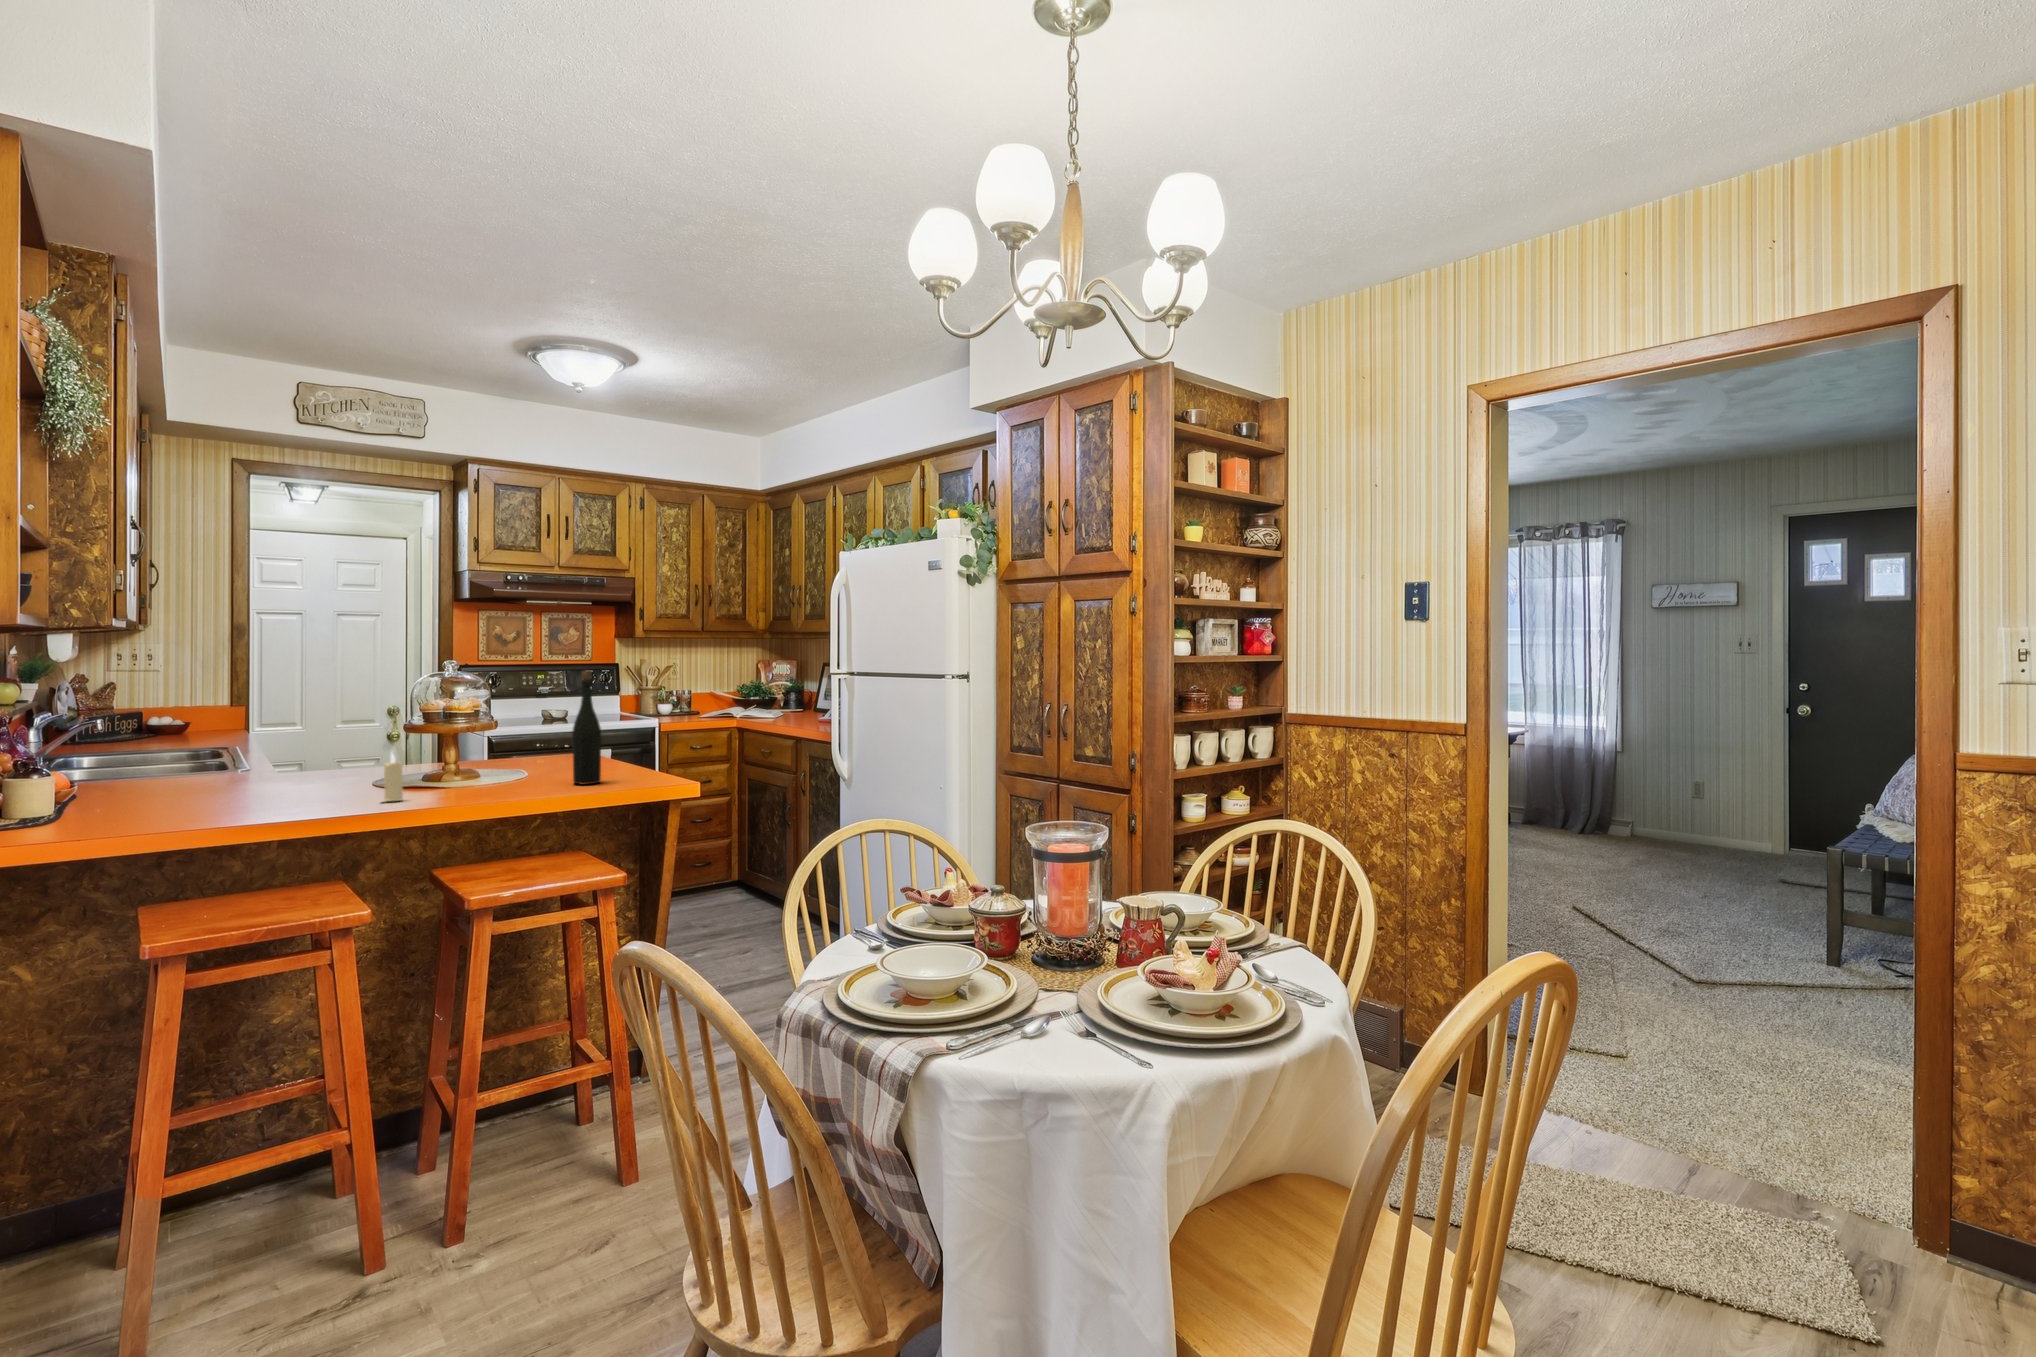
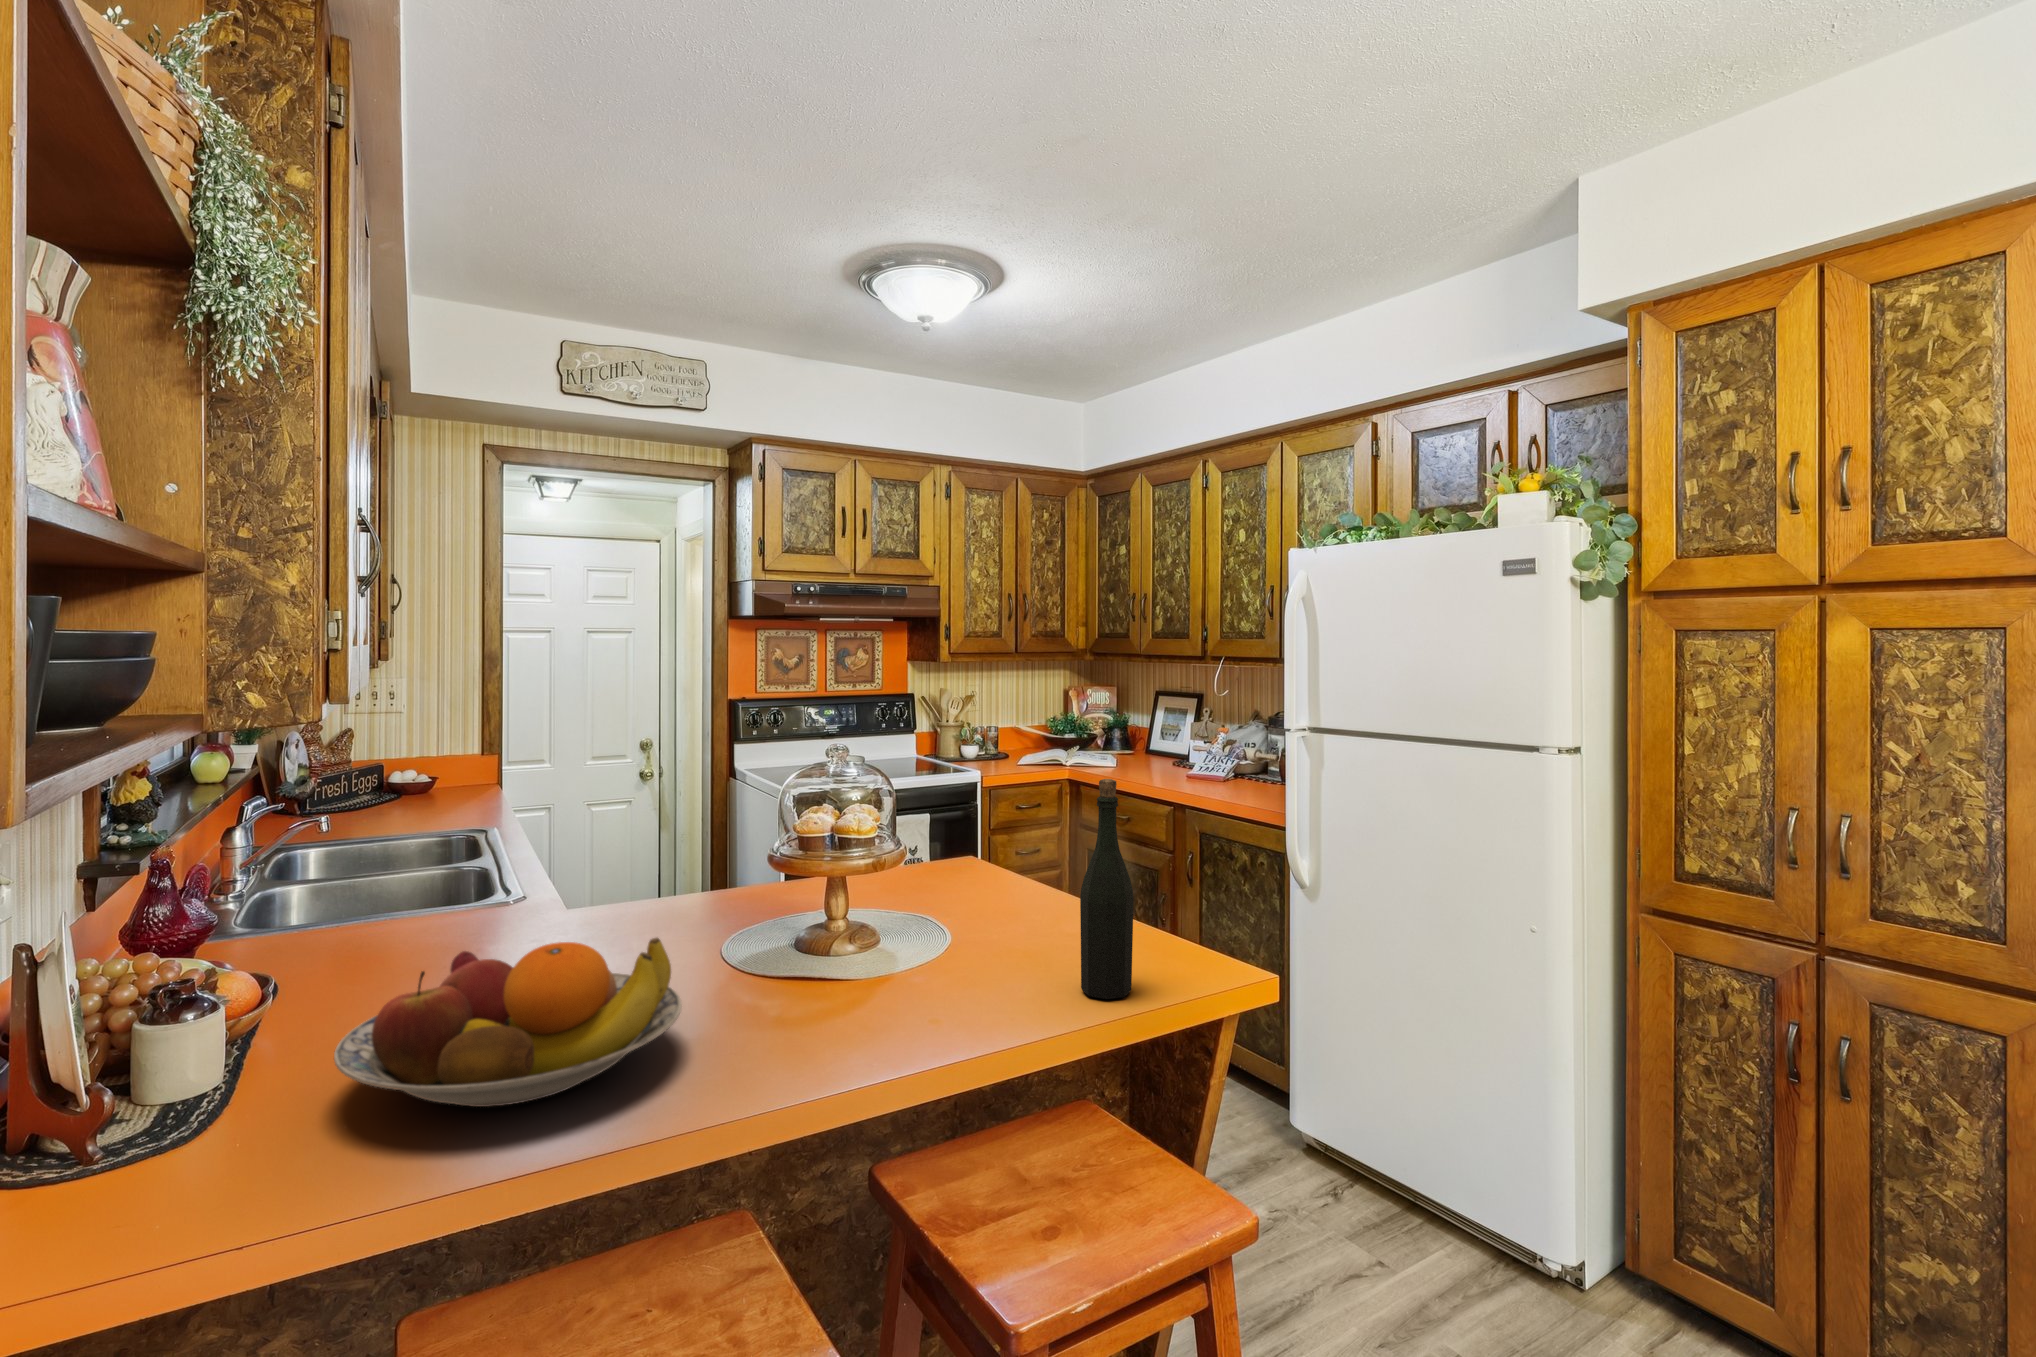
fruit bowl: none [135,740,330,811] -> present [334,938,682,1107]
candle: present [382,753,403,802] -> none [783,966,822,1074]

